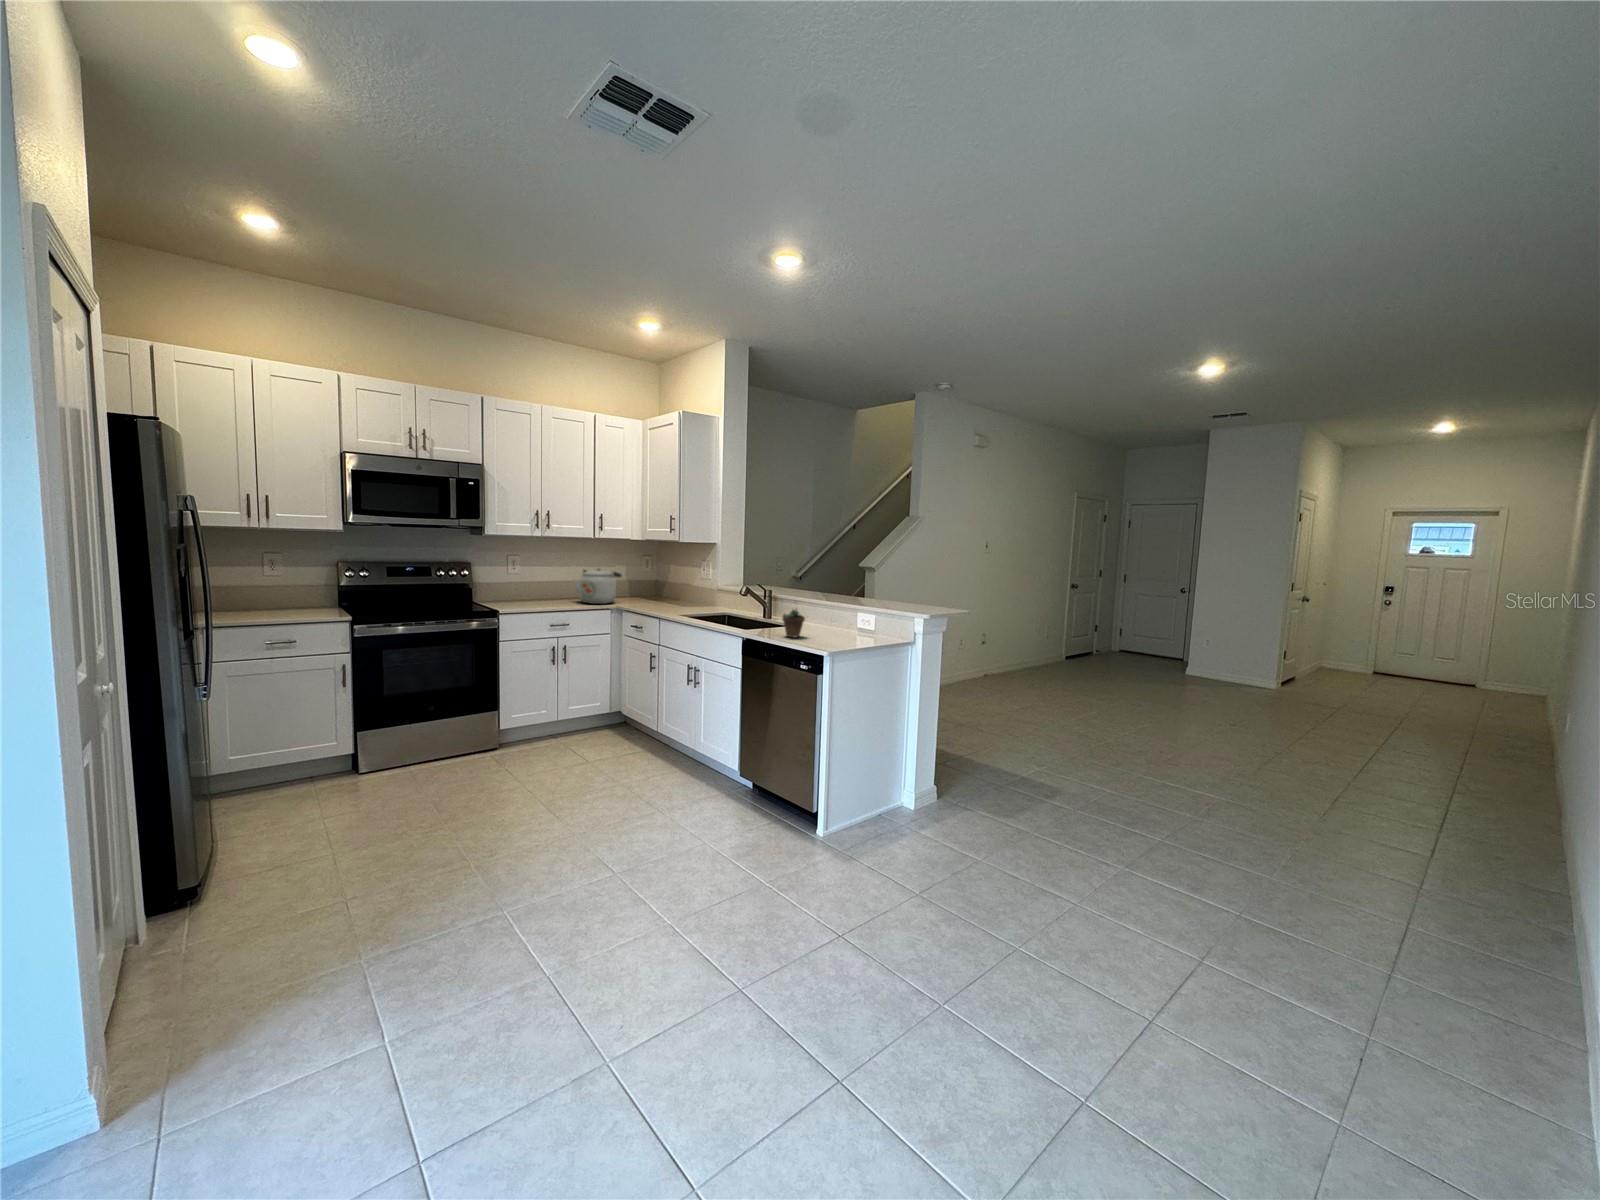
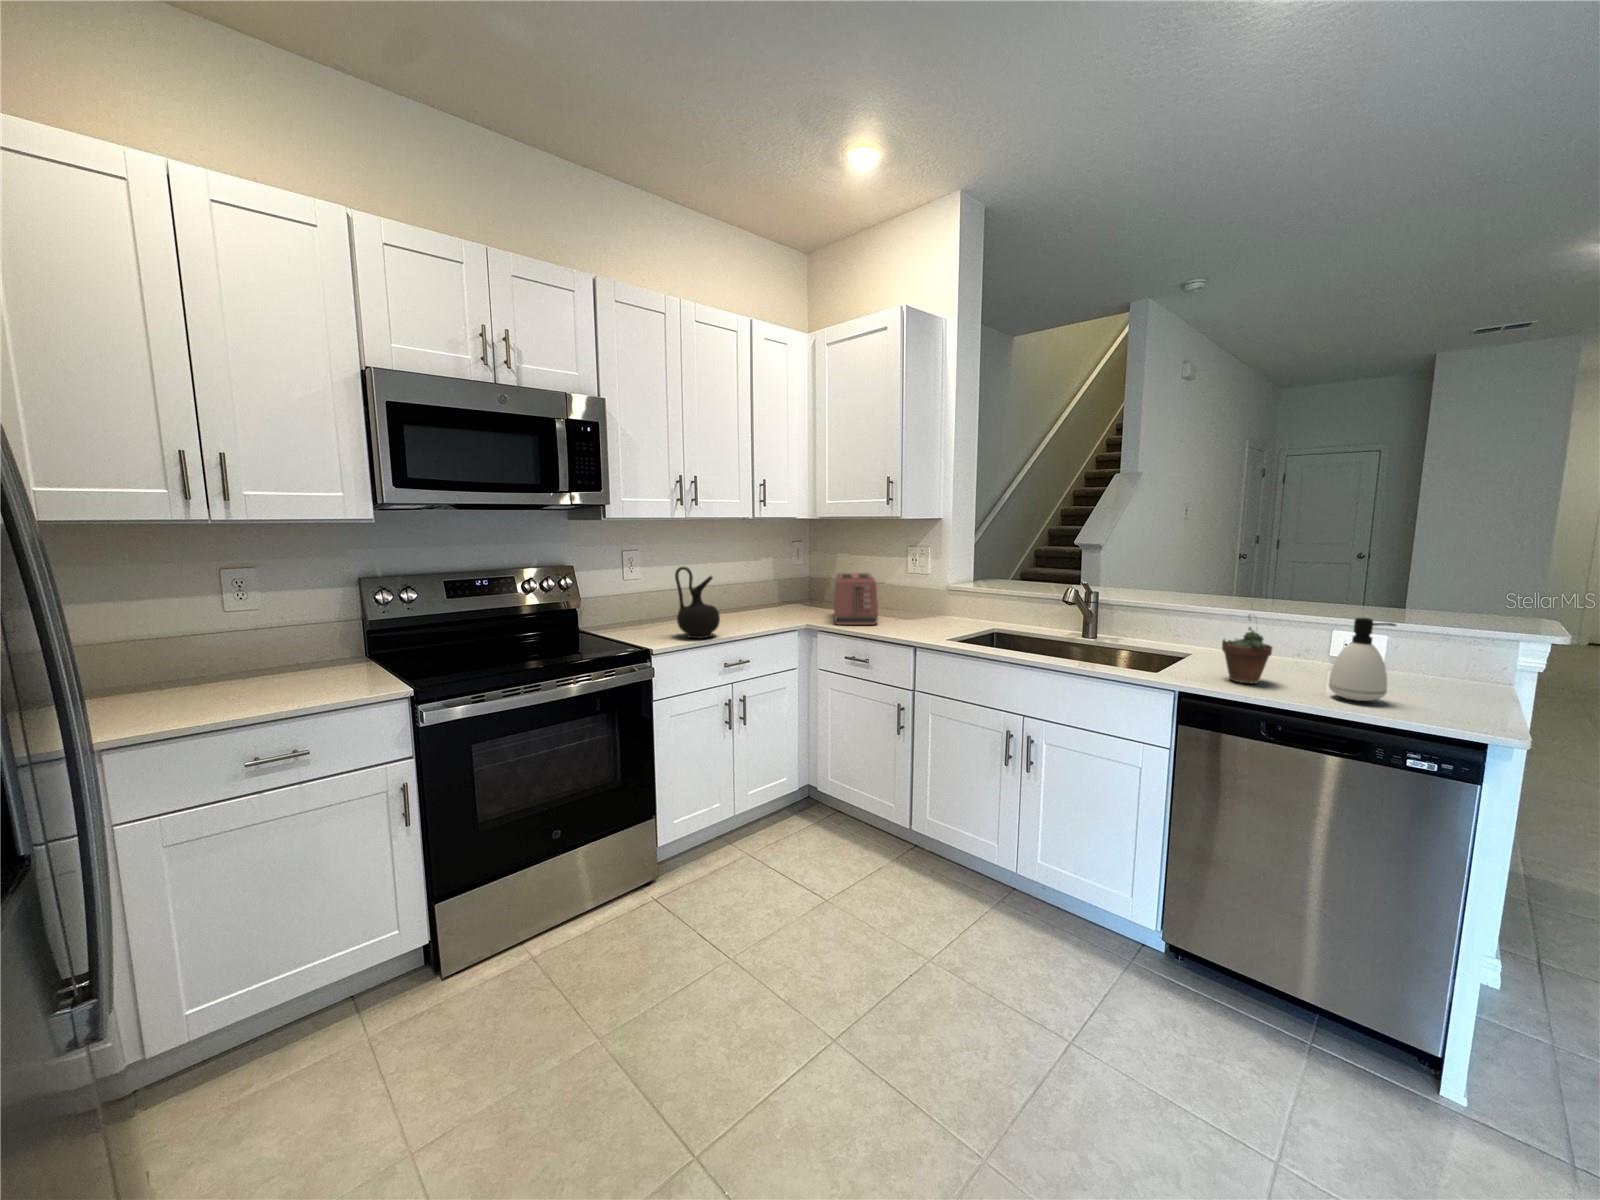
ceramic jug: none [526,565,553,608] -> present [675,567,720,638]
kettle: present [574,568,621,604] -> none [725,566,795,623]
toaster: none [636,575,675,608] -> present [834,573,878,625]
soap dispenser: none [813,601,836,645] -> present [1329,618,1396,701]

